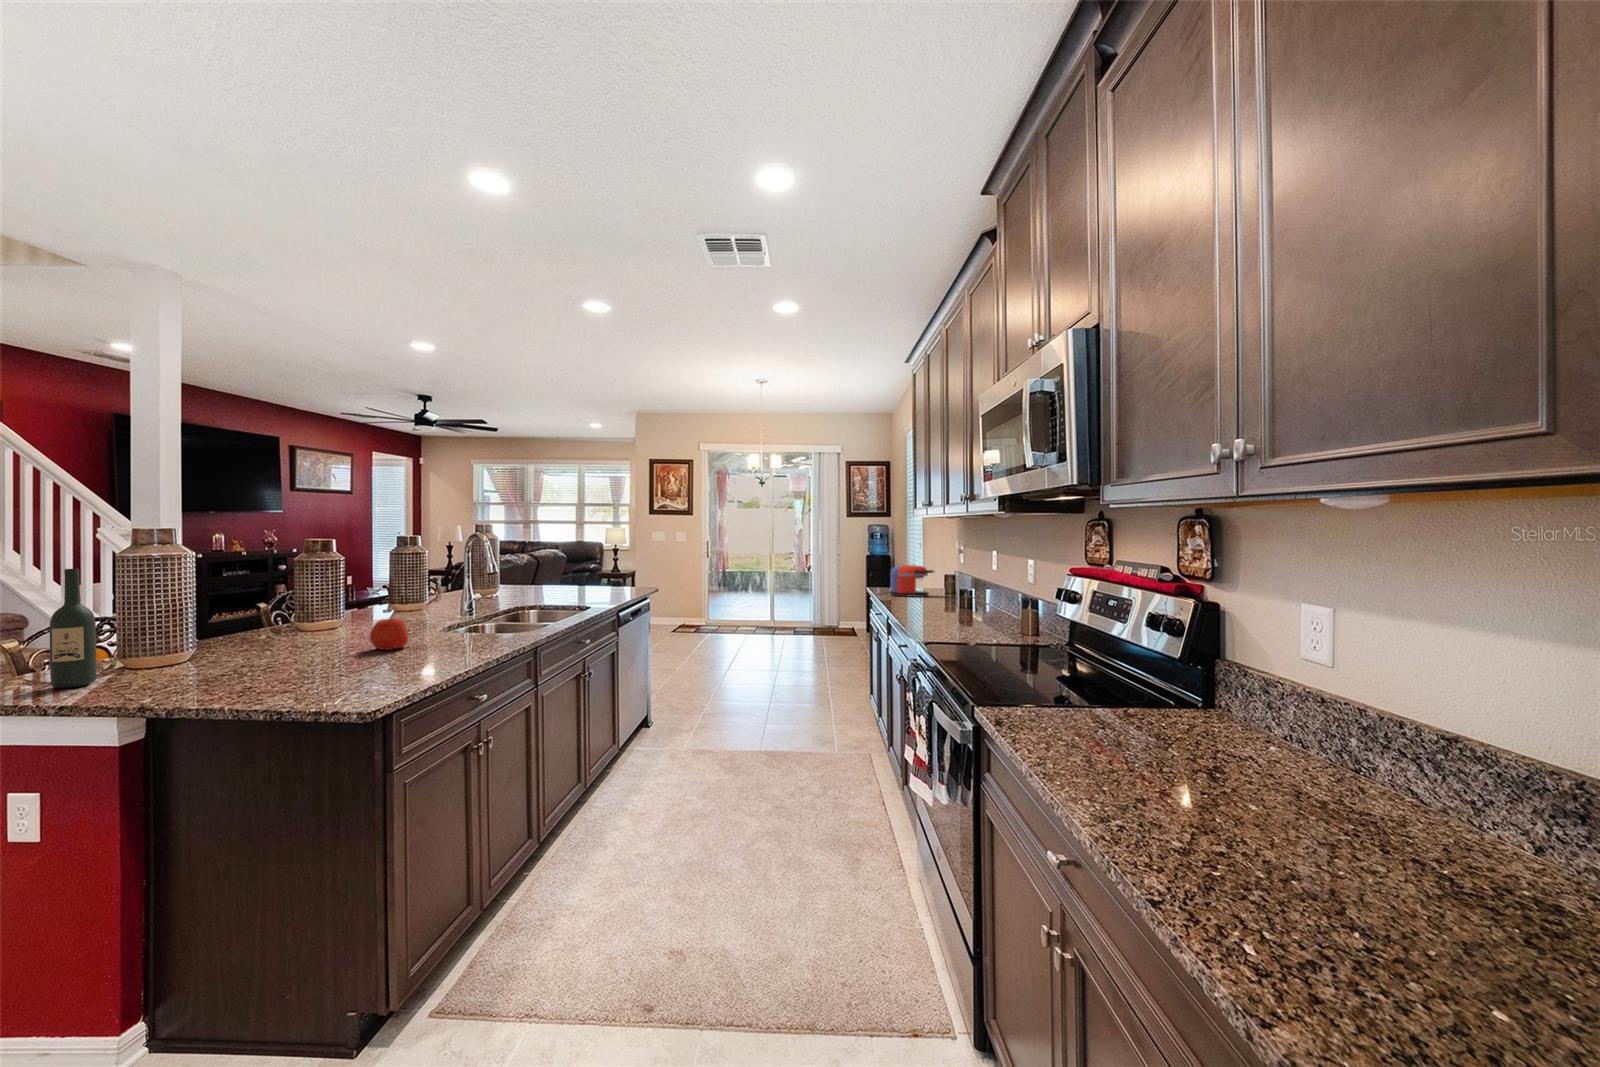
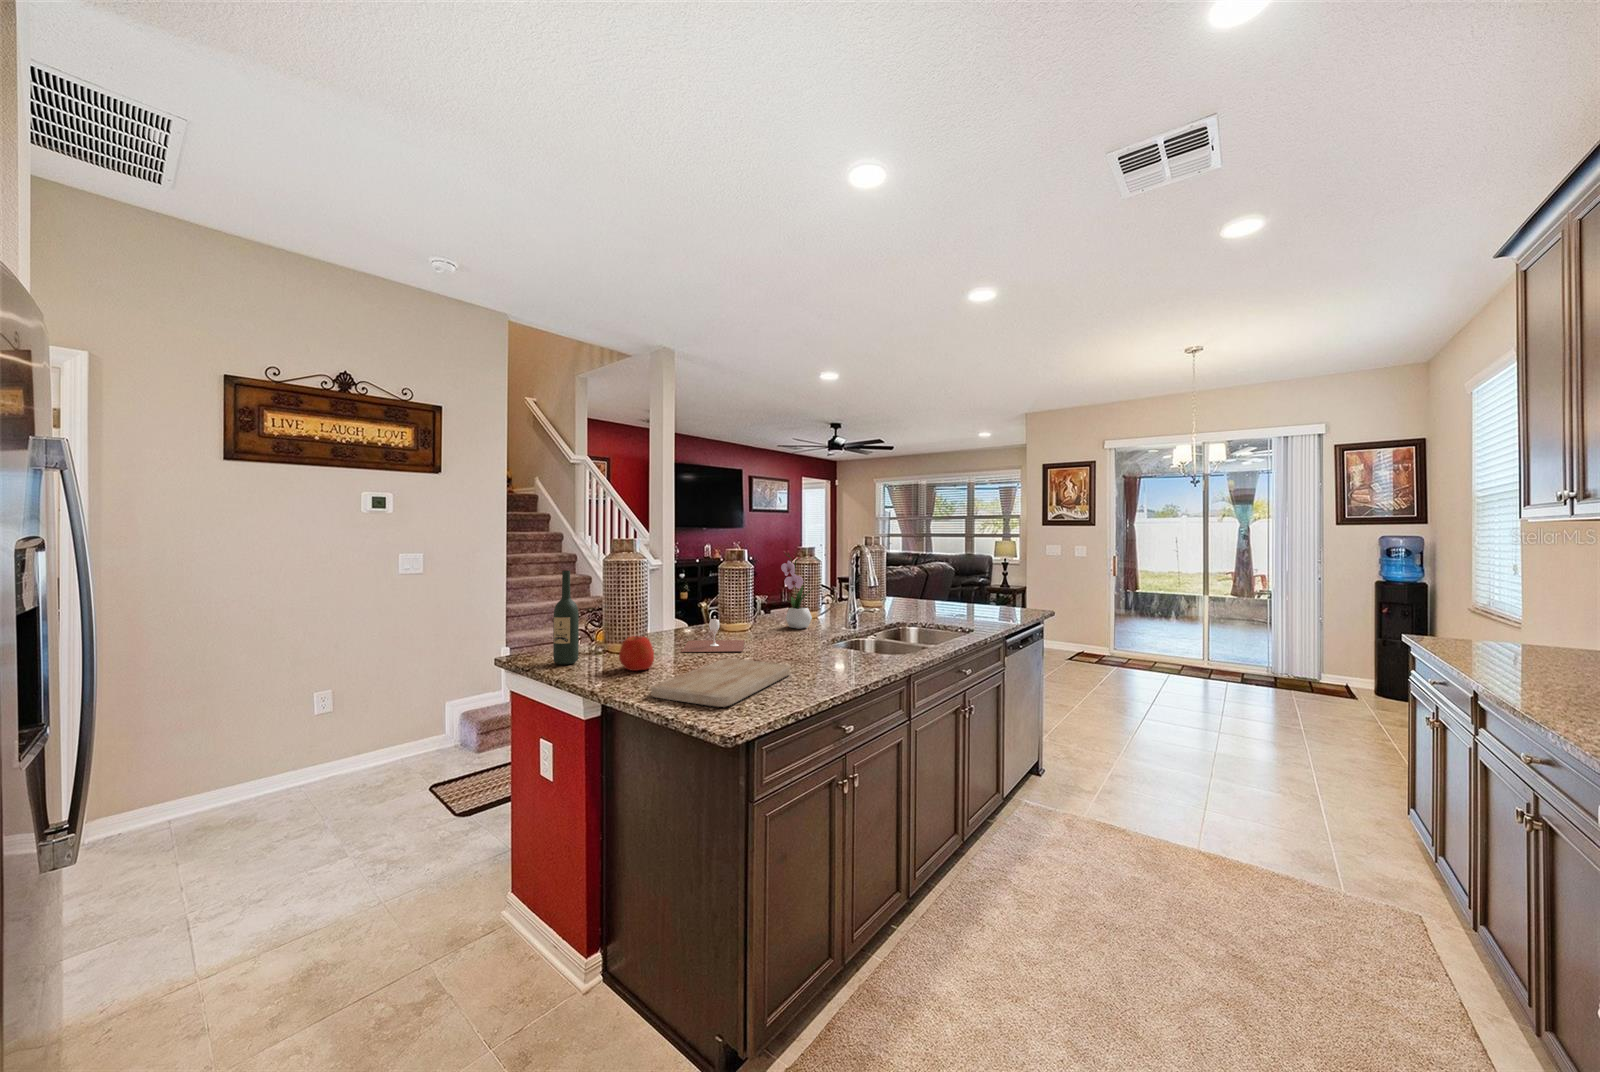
flower arrangement: none [381,539,425,621] -> present [781,551,814,629]
coffee maker: present [889,565,934,597] -> none [1448,606,1564,663]
wine glass: none [258,616,345,656] -> present [681,619,744,652]
apple: present [370,618,408,650] -> present [619,636,654,671]
cutting board: none [248,650,415,696] -> present [651,659,790,707]

